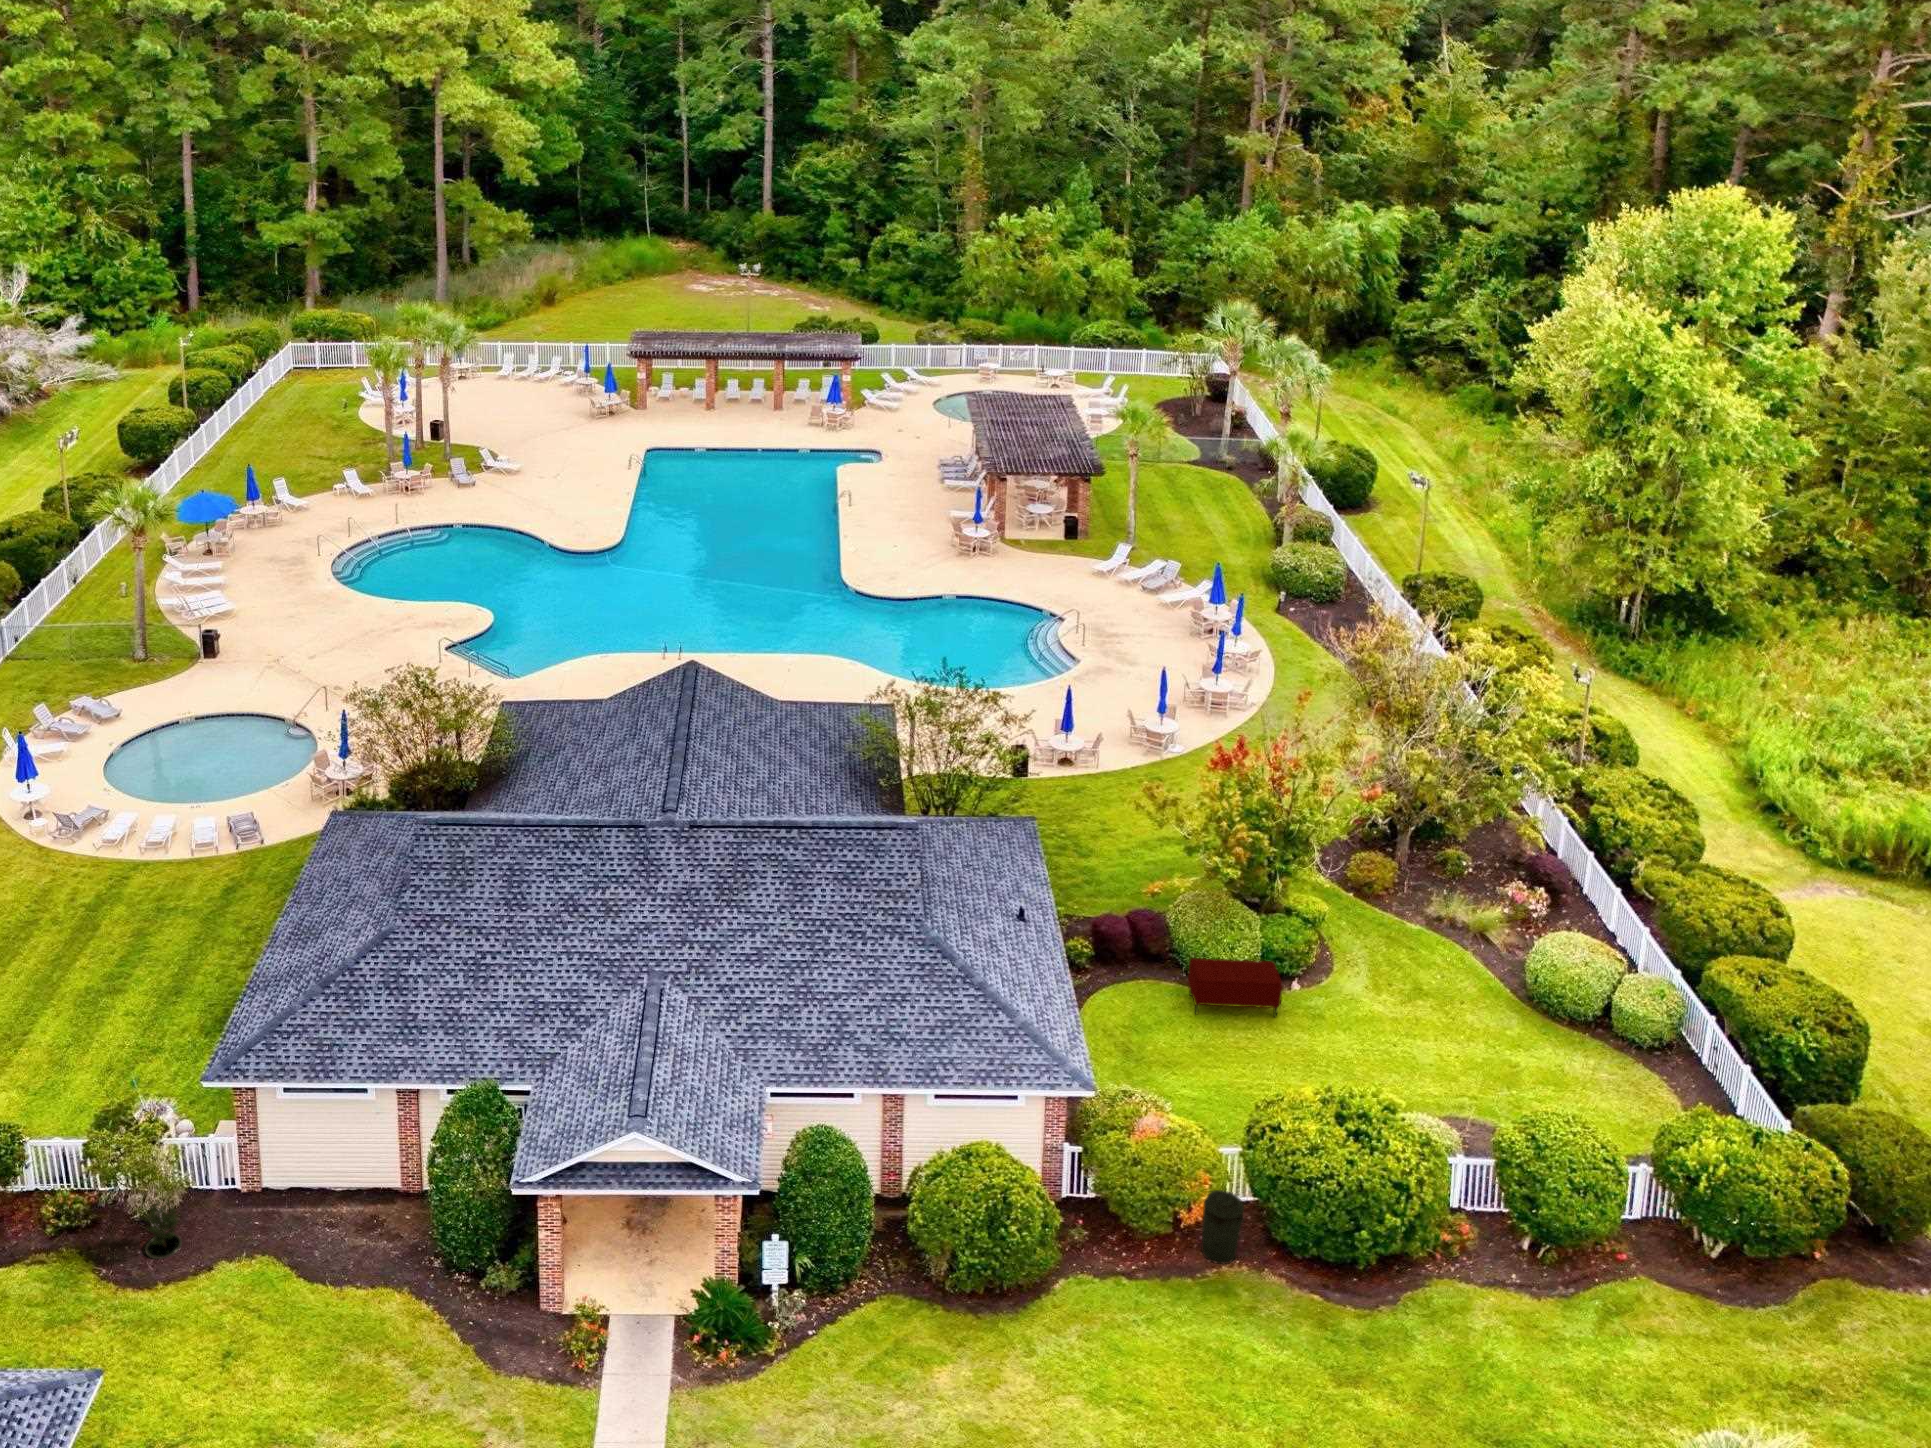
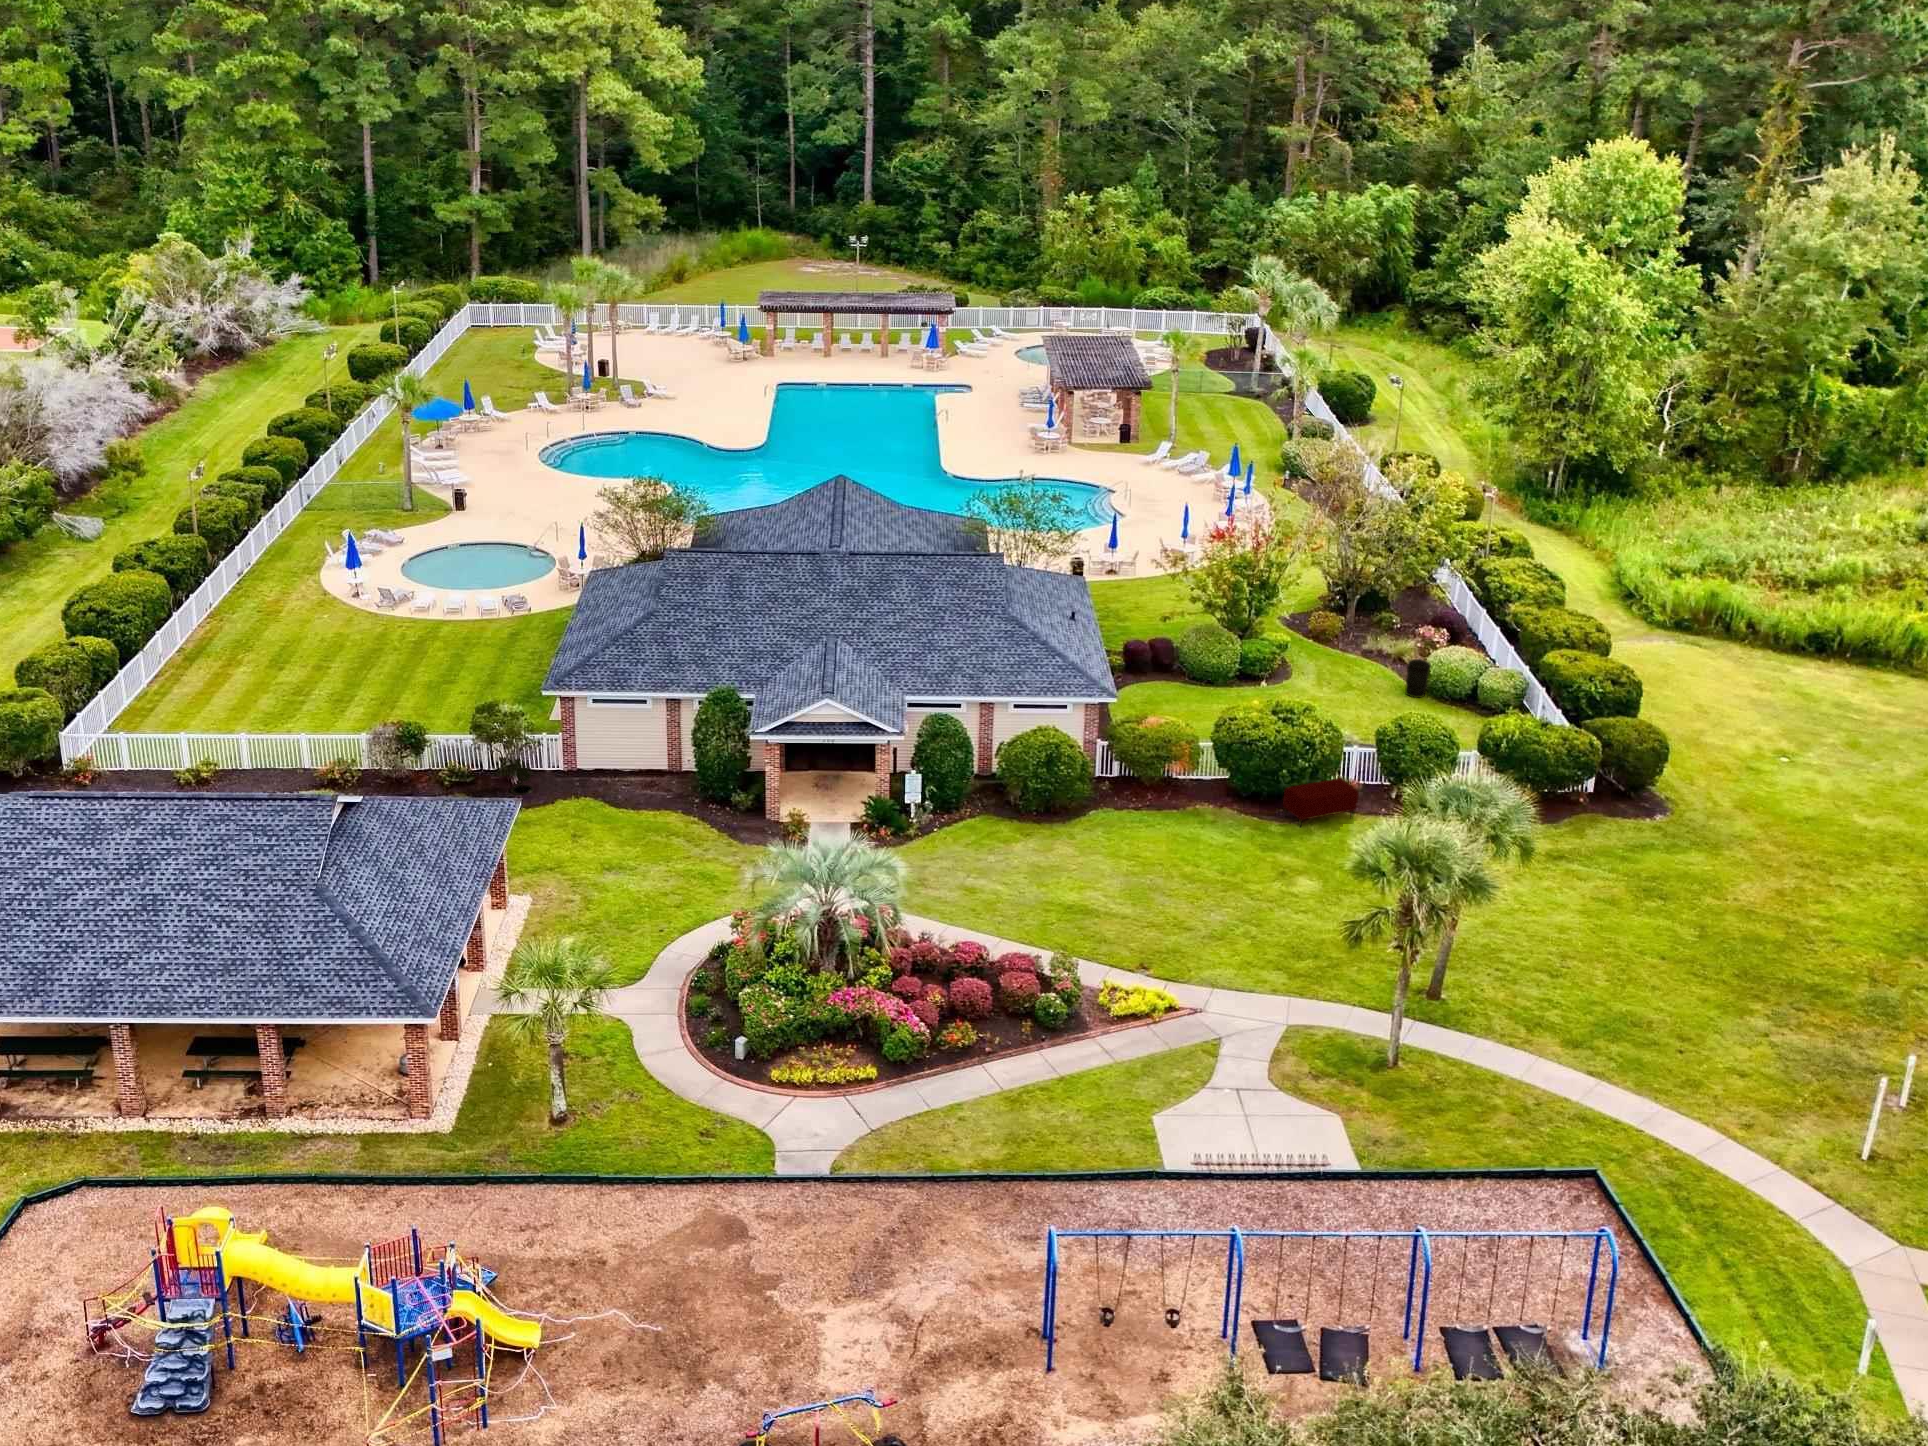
bench: present [1188,958,1283,1017] -> present [1283,778,1359,827]
trash can: present [1202,1190,1244,1264] -> present [1405,659,1431,698]

